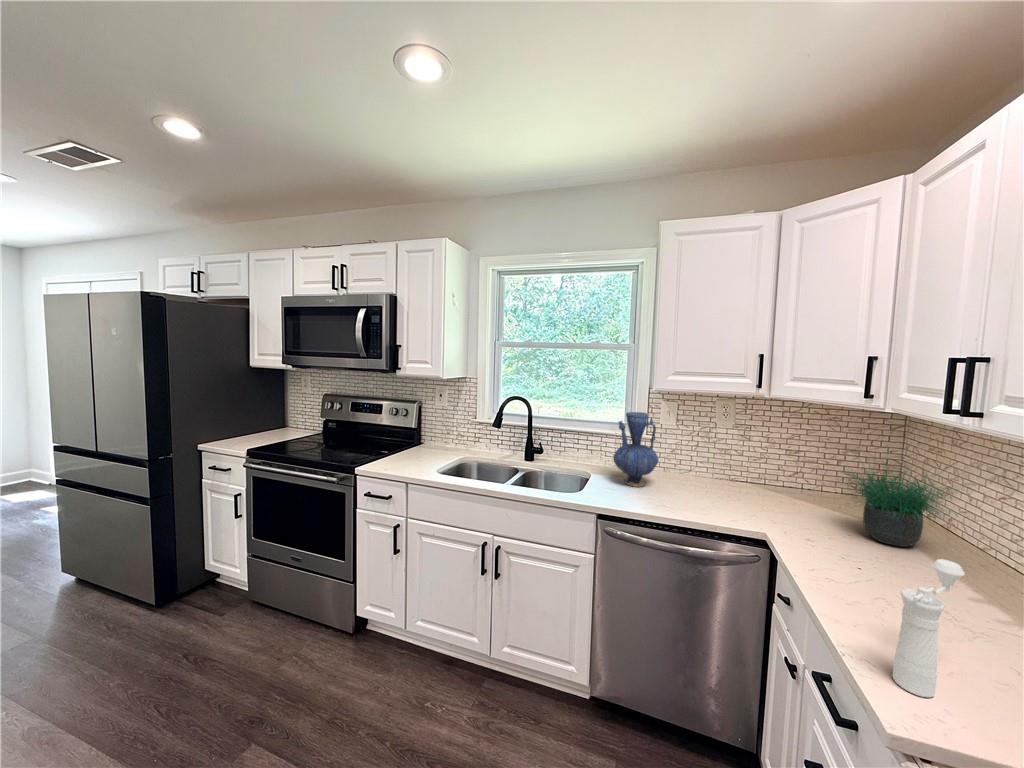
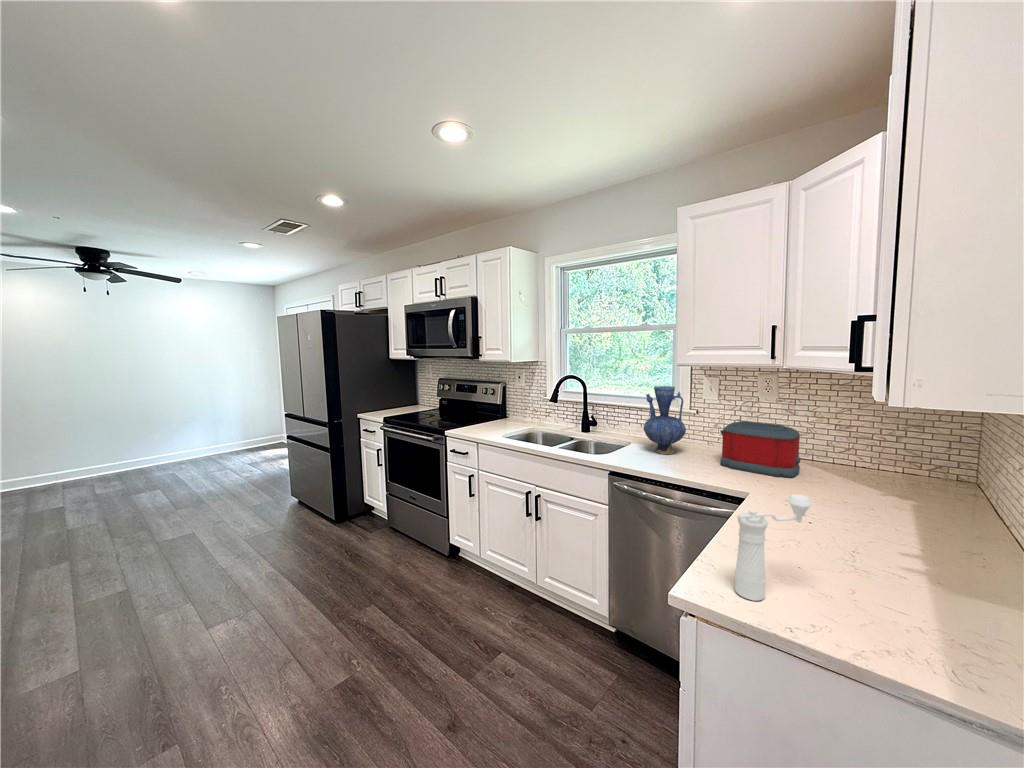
toaster: none [696,450,775,508] -> present [720,421,800,478]
potted plant: present [848,460,952,547] -> none [837,407,982,518]

